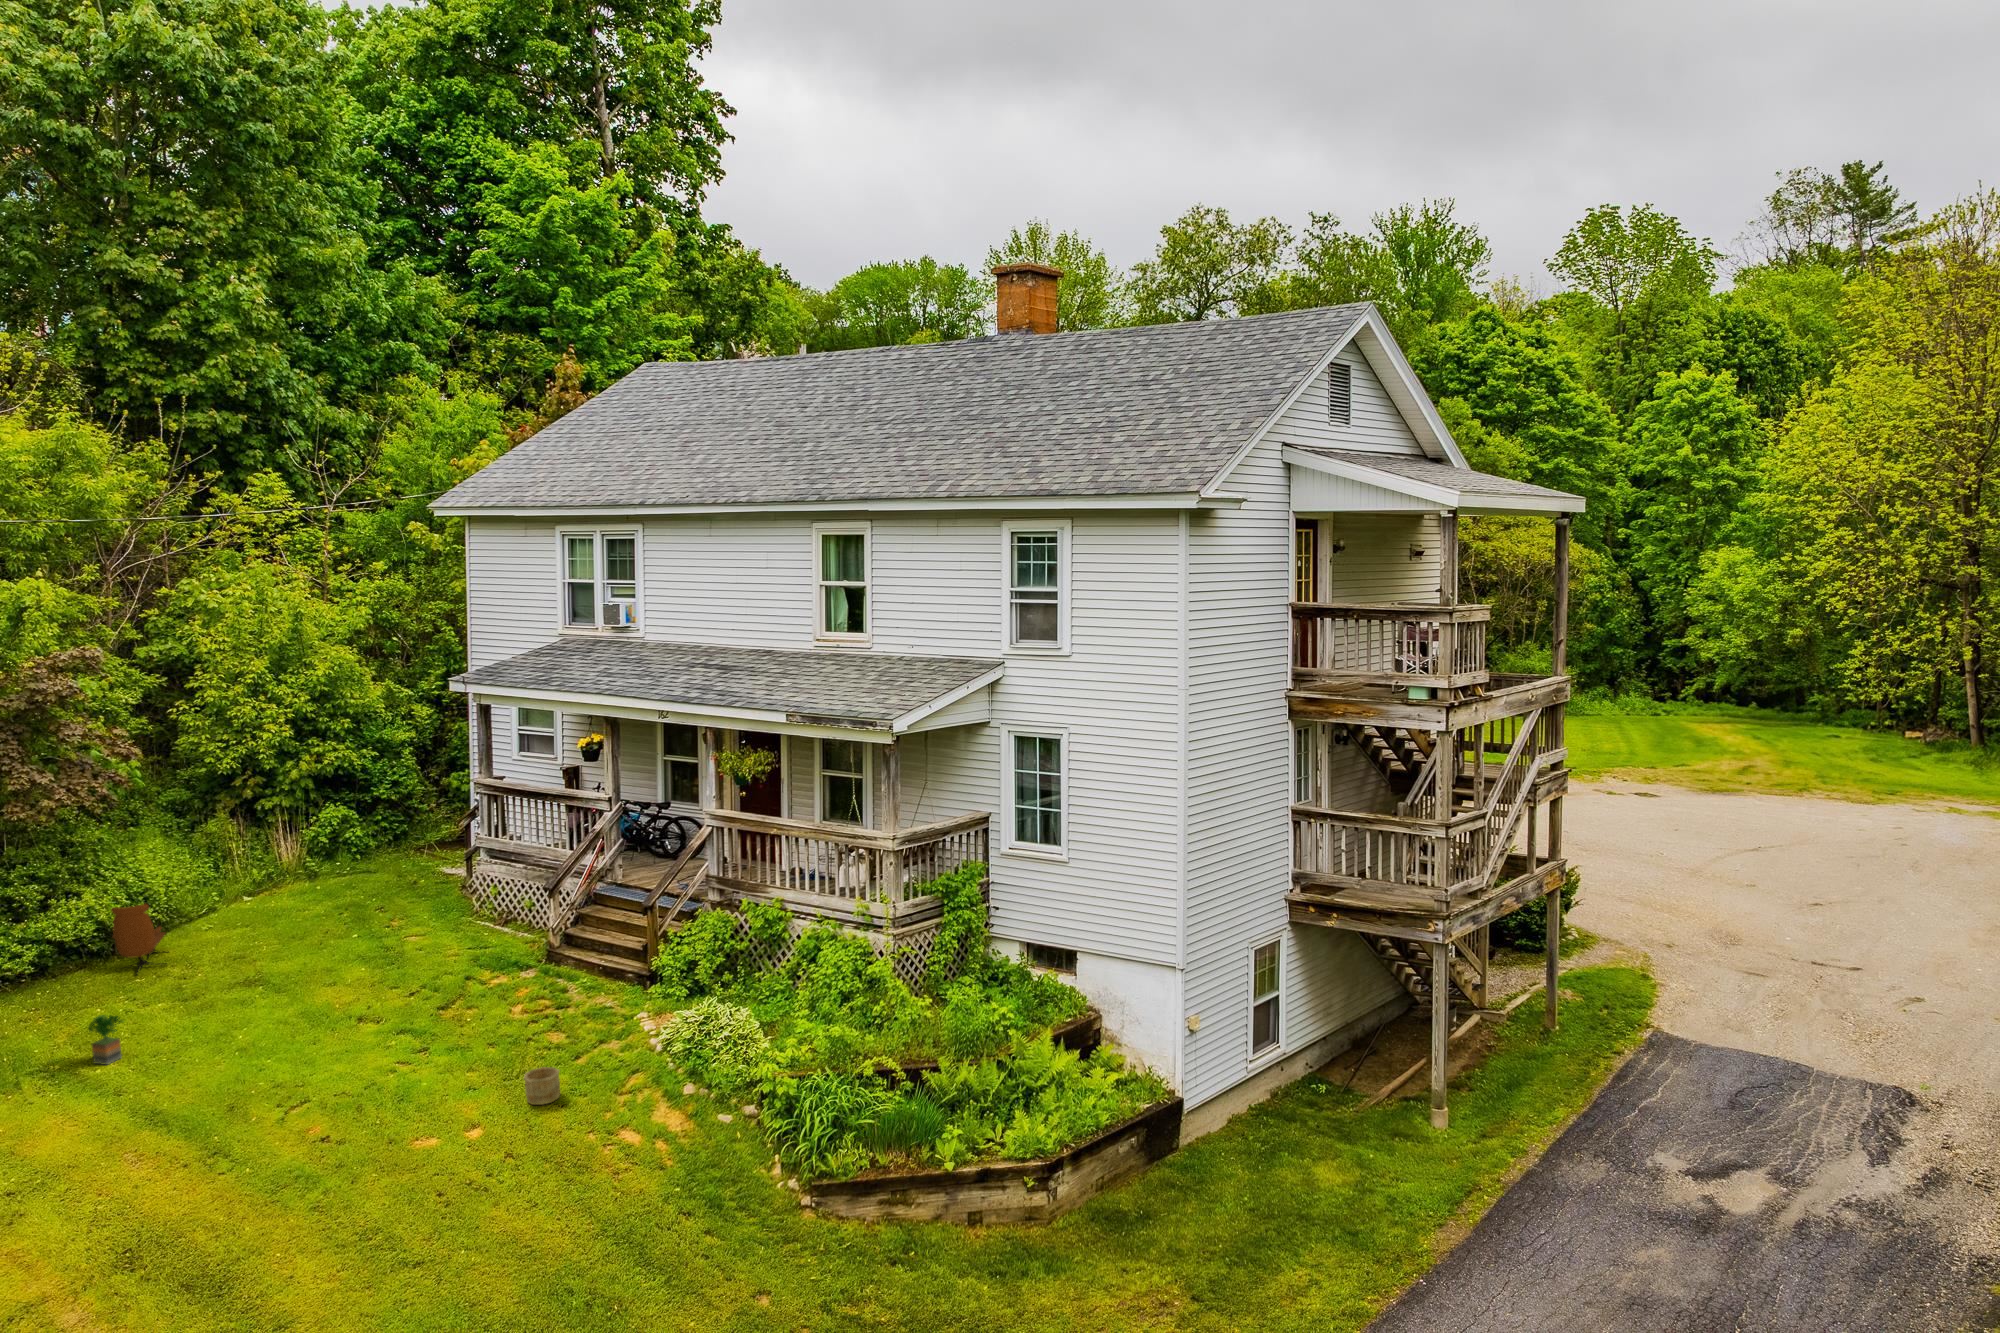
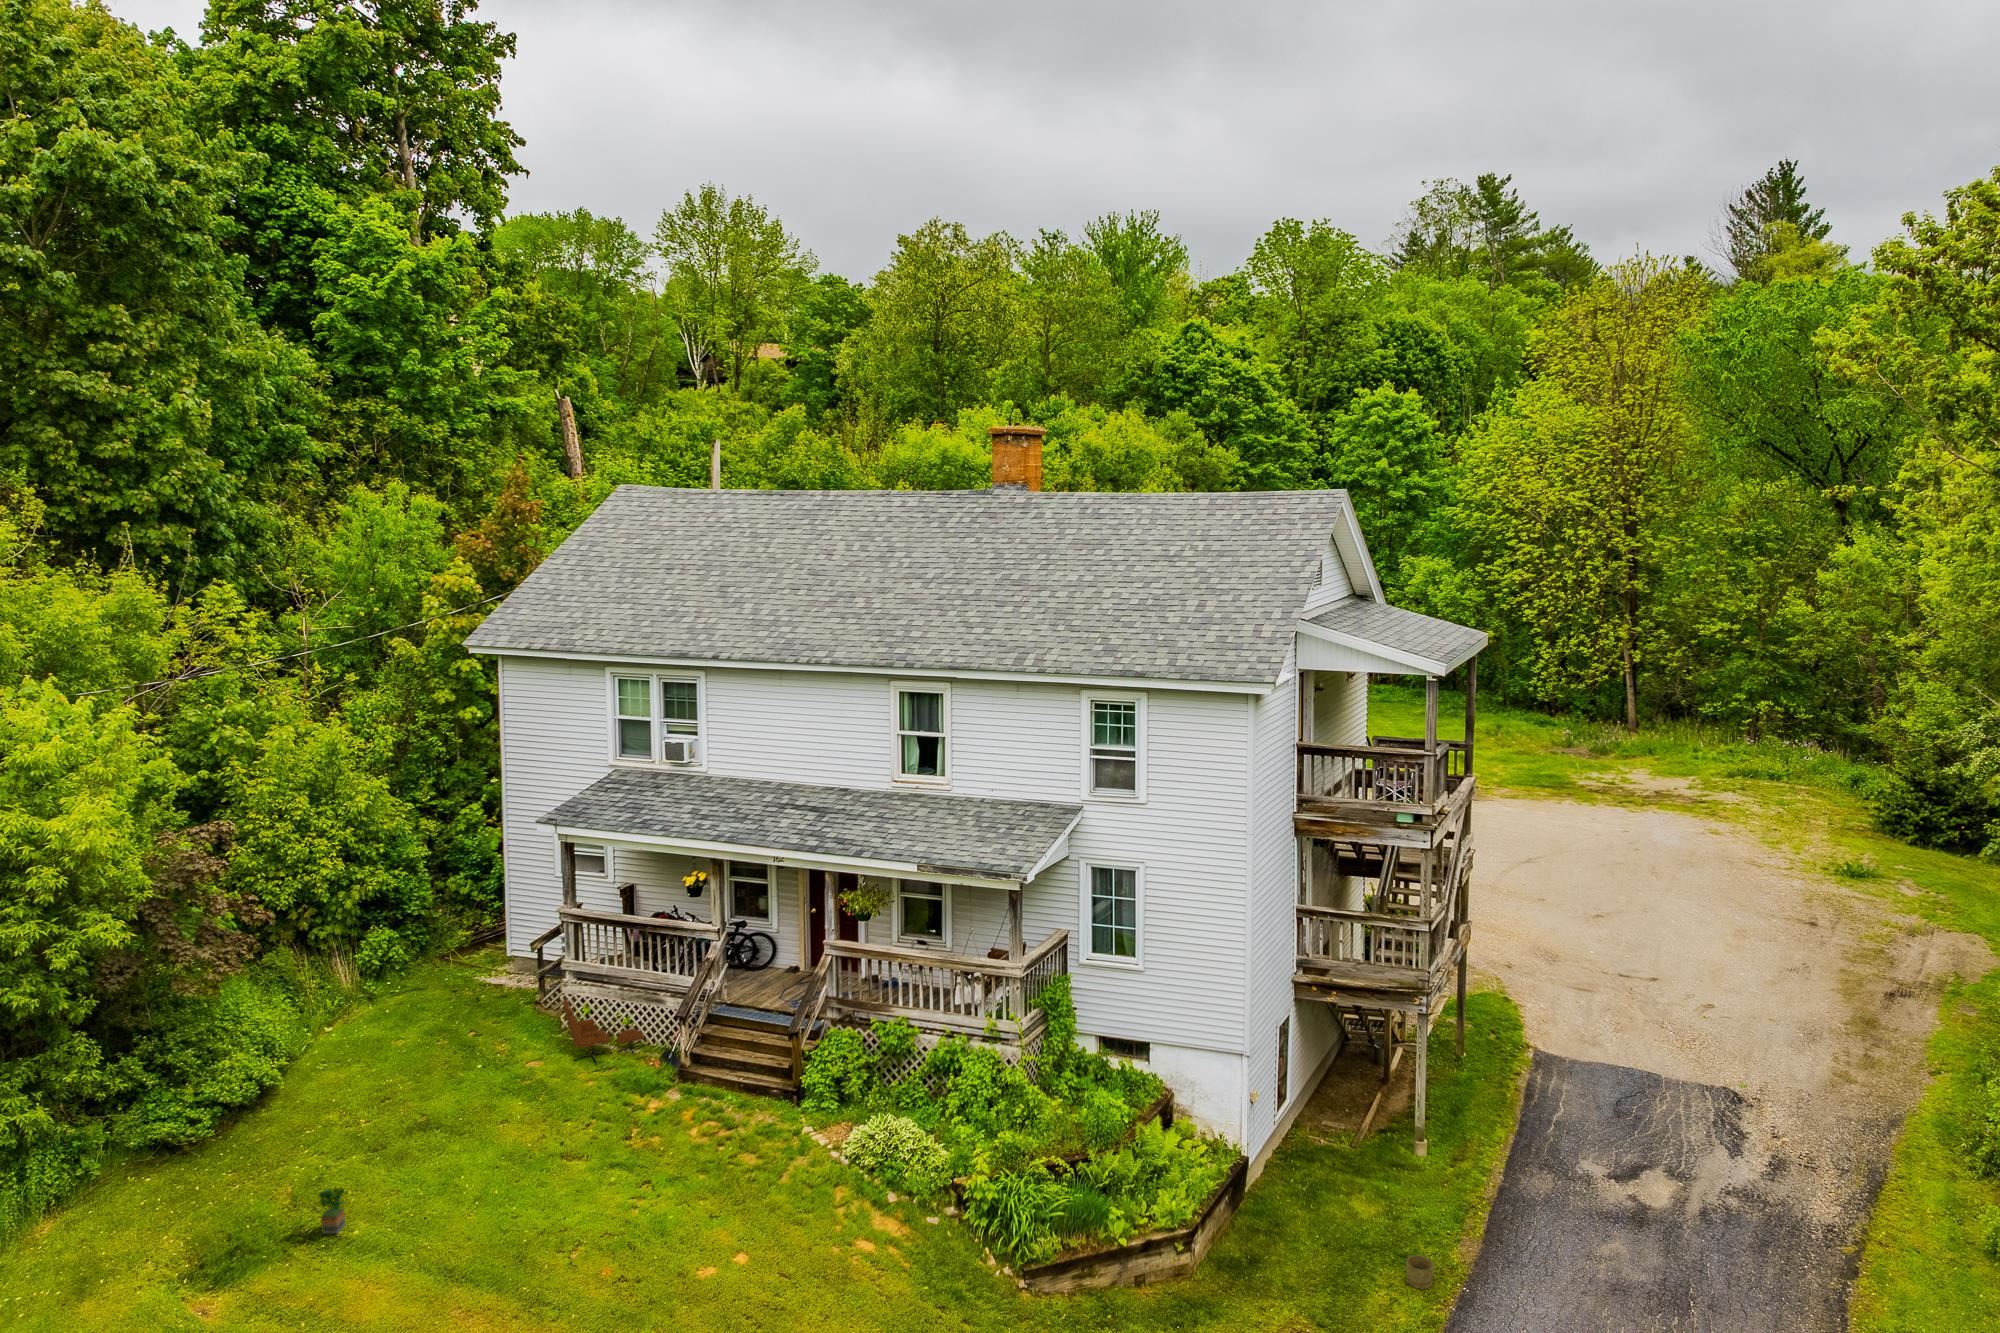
lounge chair: present [111,904,165,974] -> present [562,999,644,1062]
wooden bucket: present [524,1067,560,1105] -> present [1406,1255,1434,1289]

